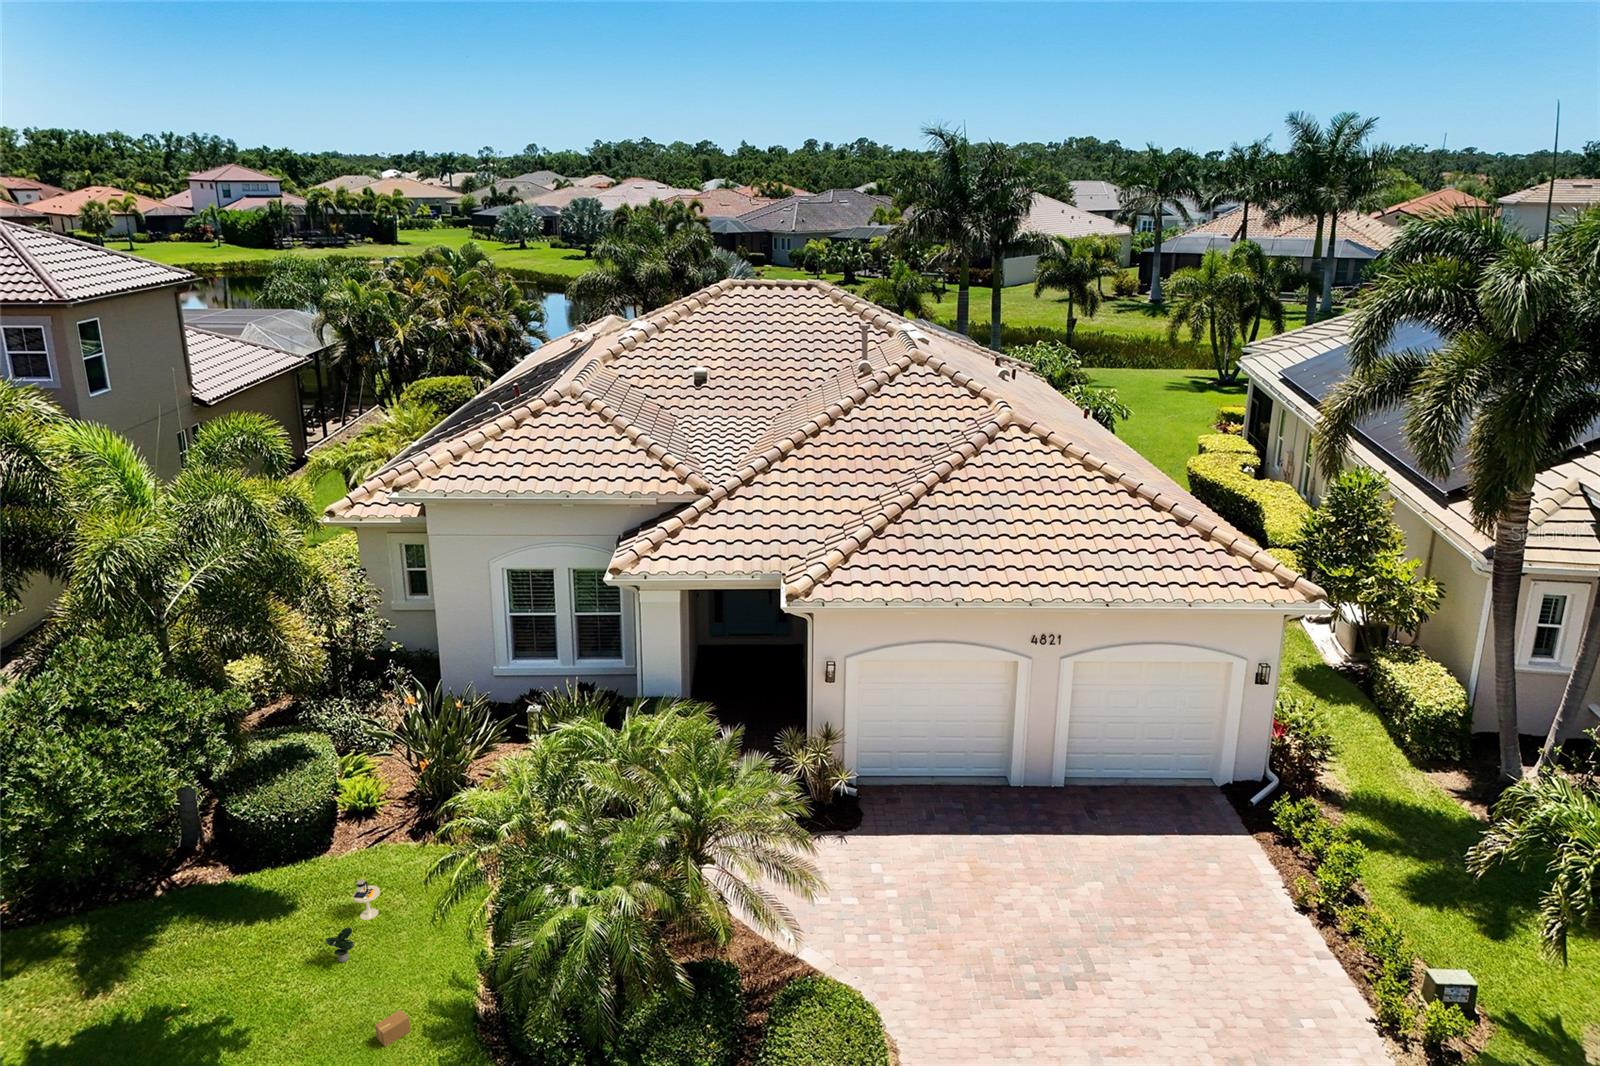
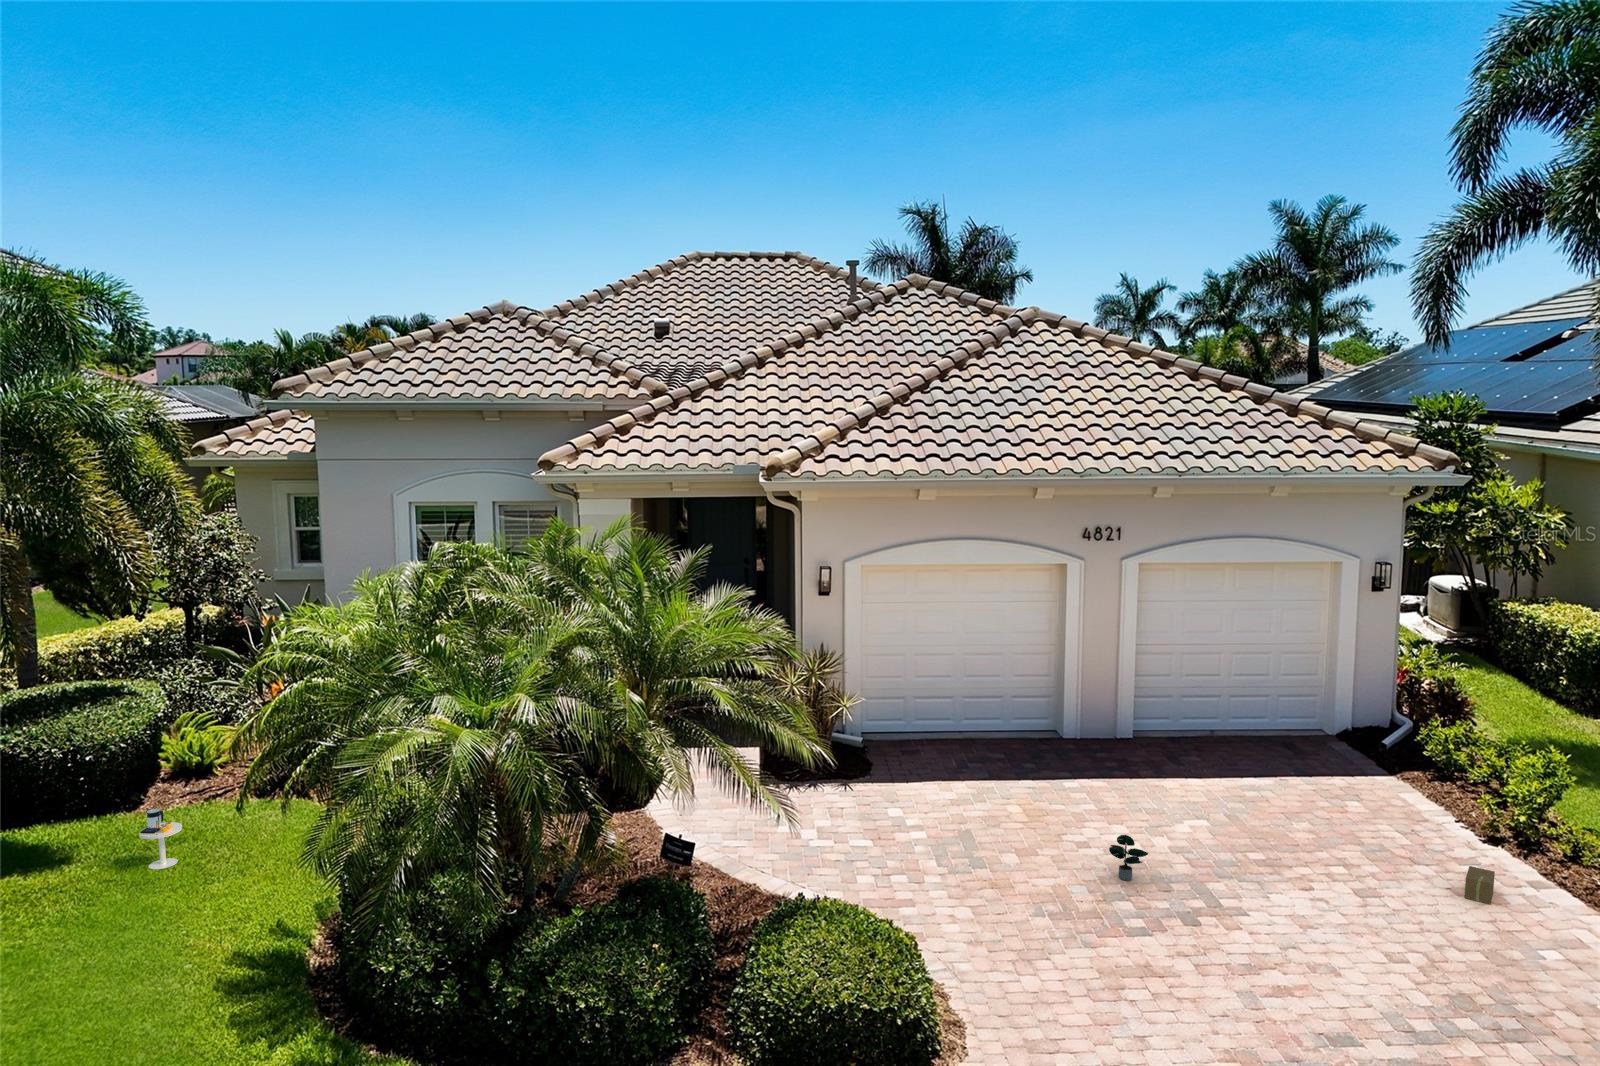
potted plant: present [326,927,354,962] -> present [1109,835,1148,881]
cardboard box: present [375,1010,411,1047] -> present [1465,866,1495,904]

